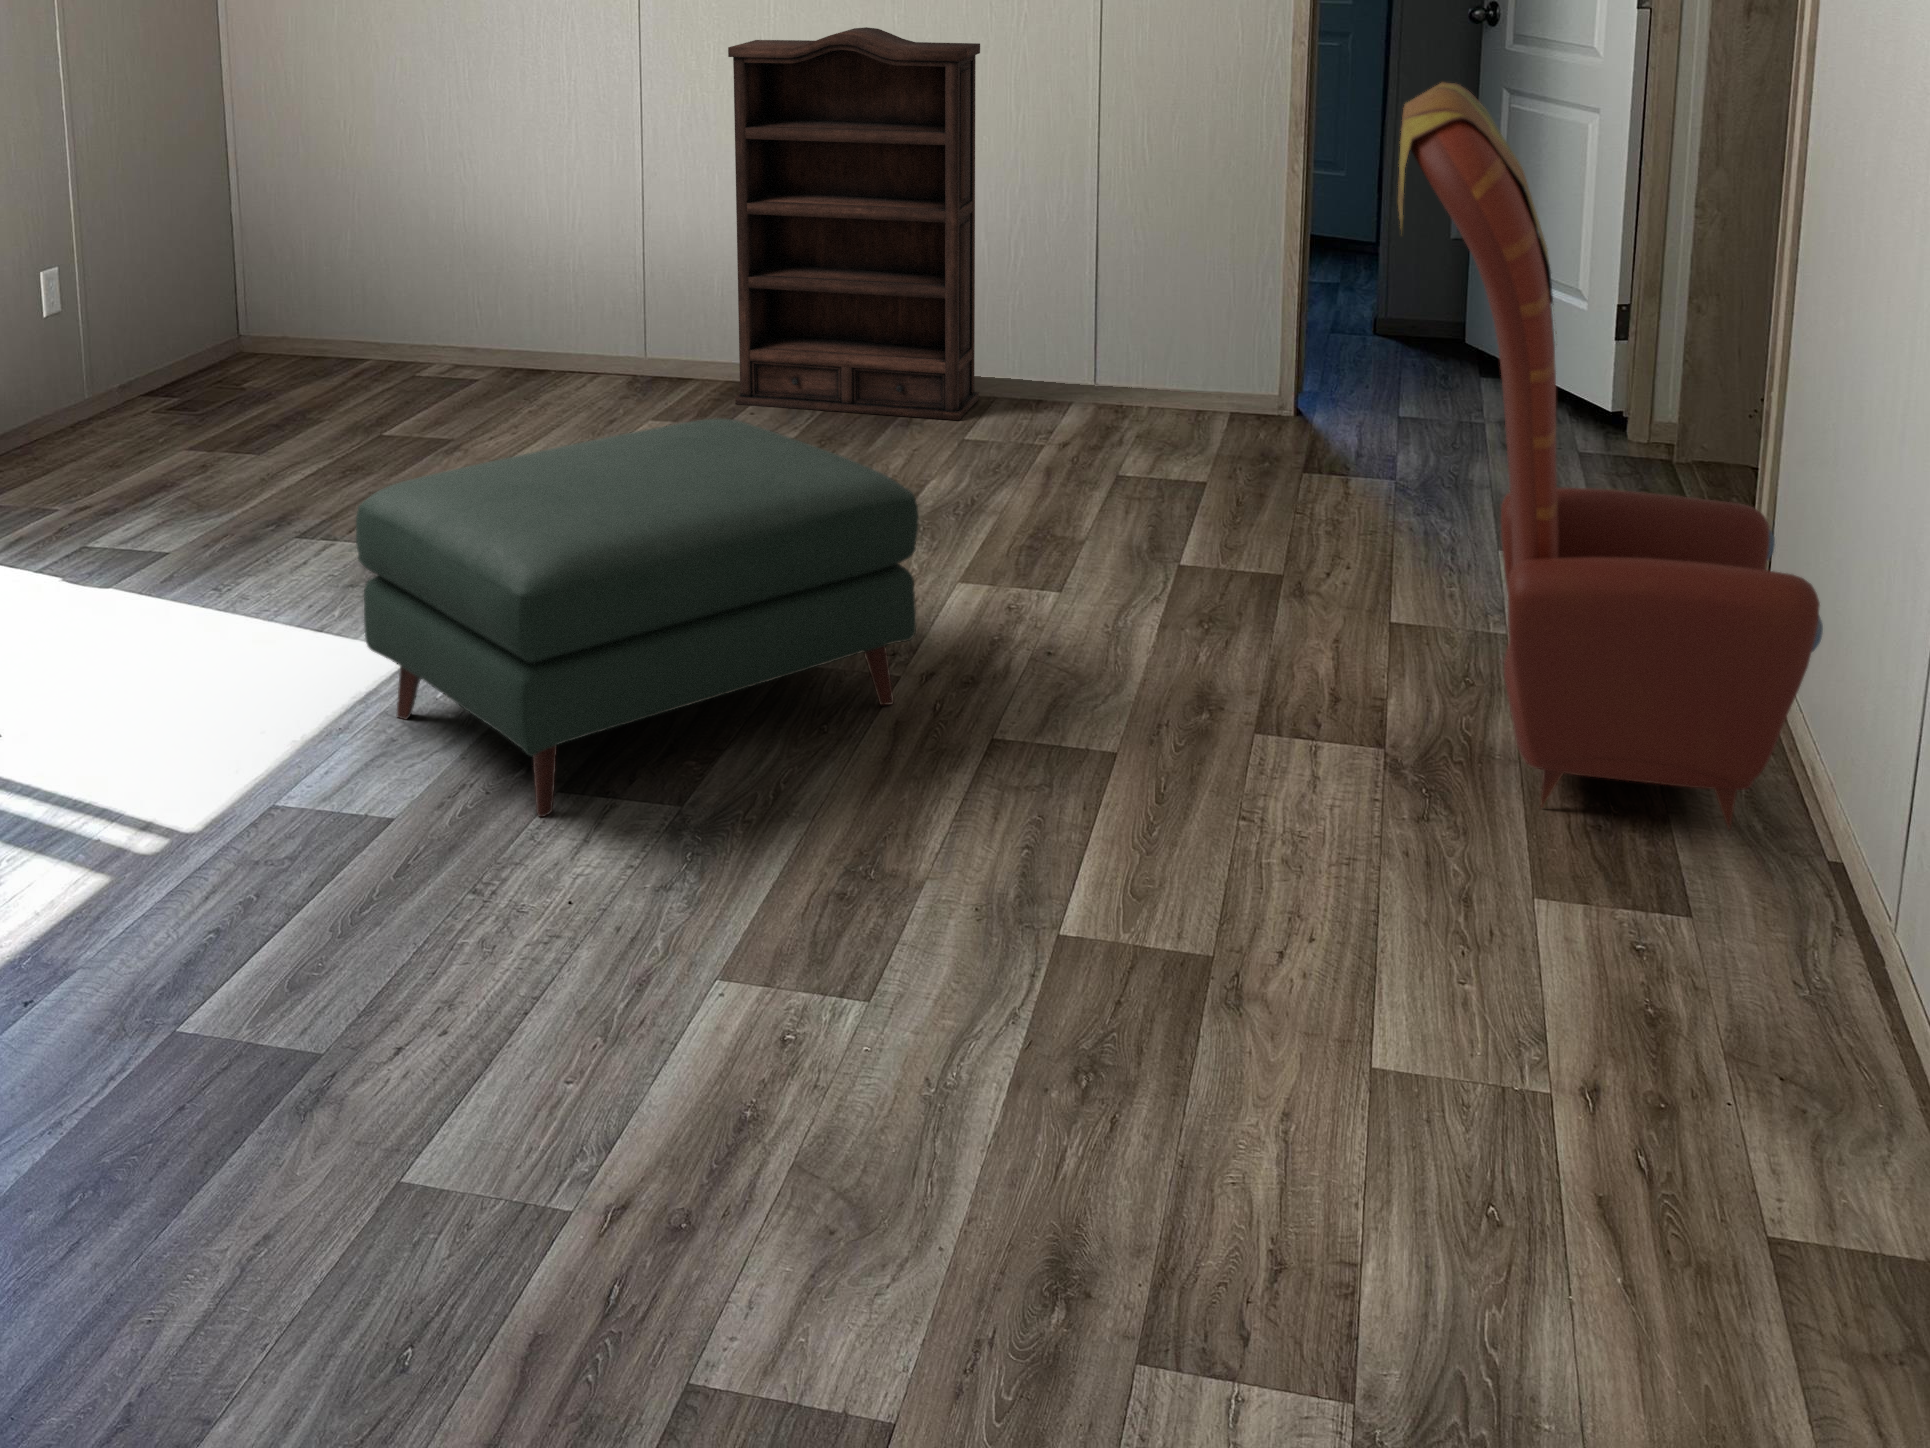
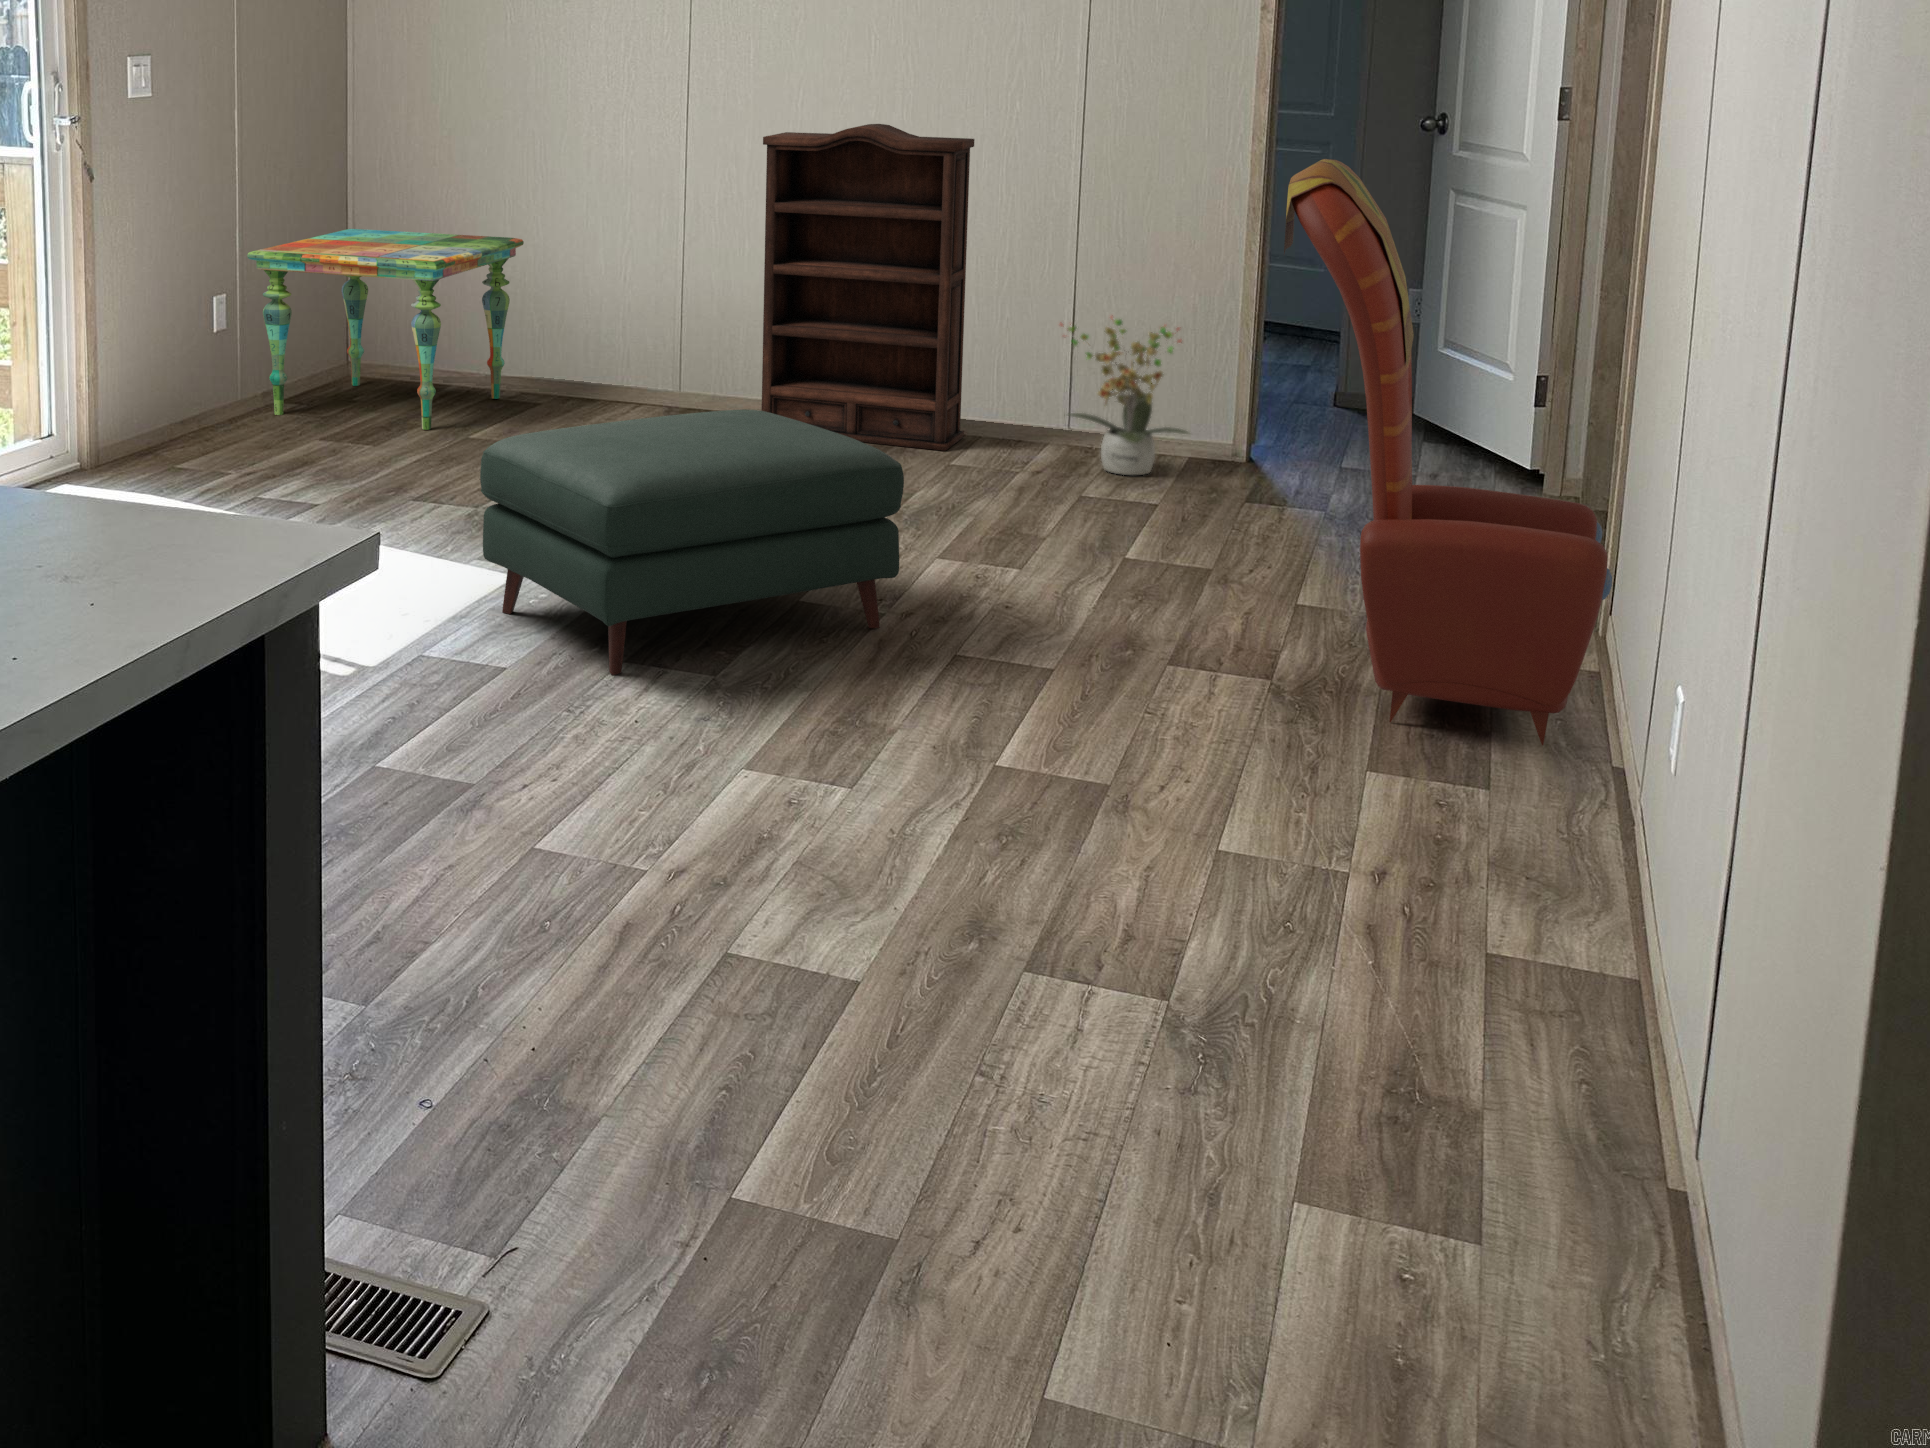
side table: none [82,171,443,426] -> present [247,229,524,430]
potted plant: none [1087,252,1244,443] -> present [1060,319,1188,475]

